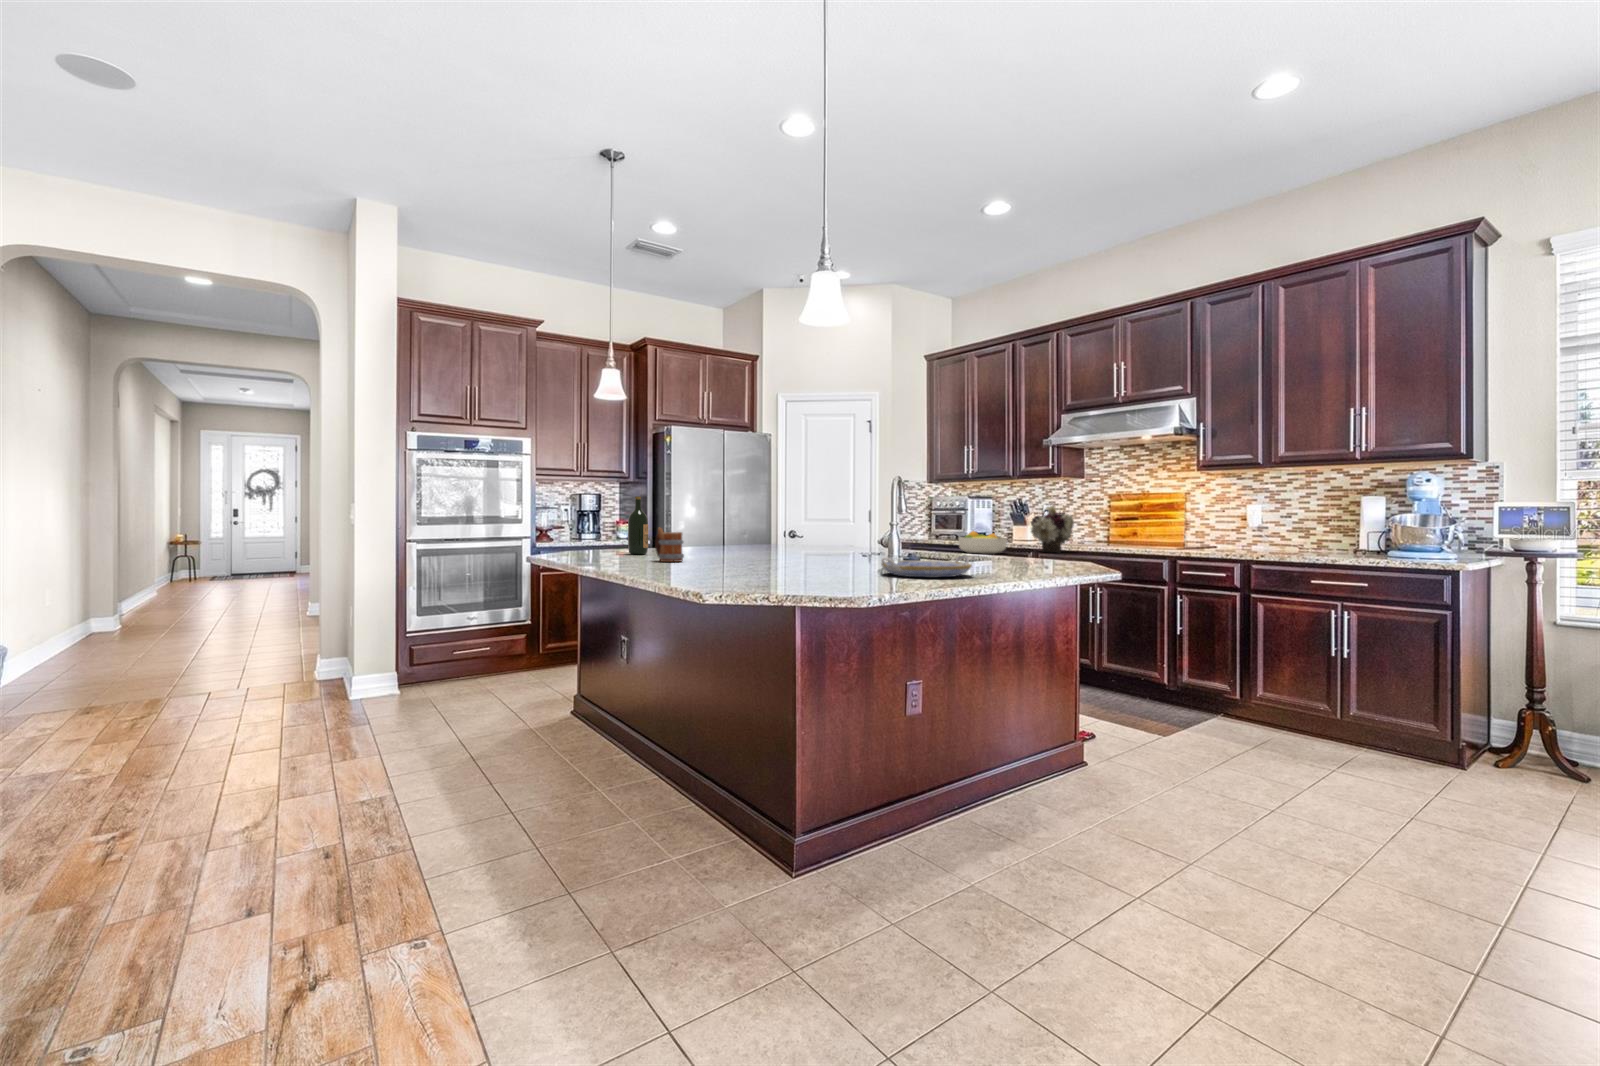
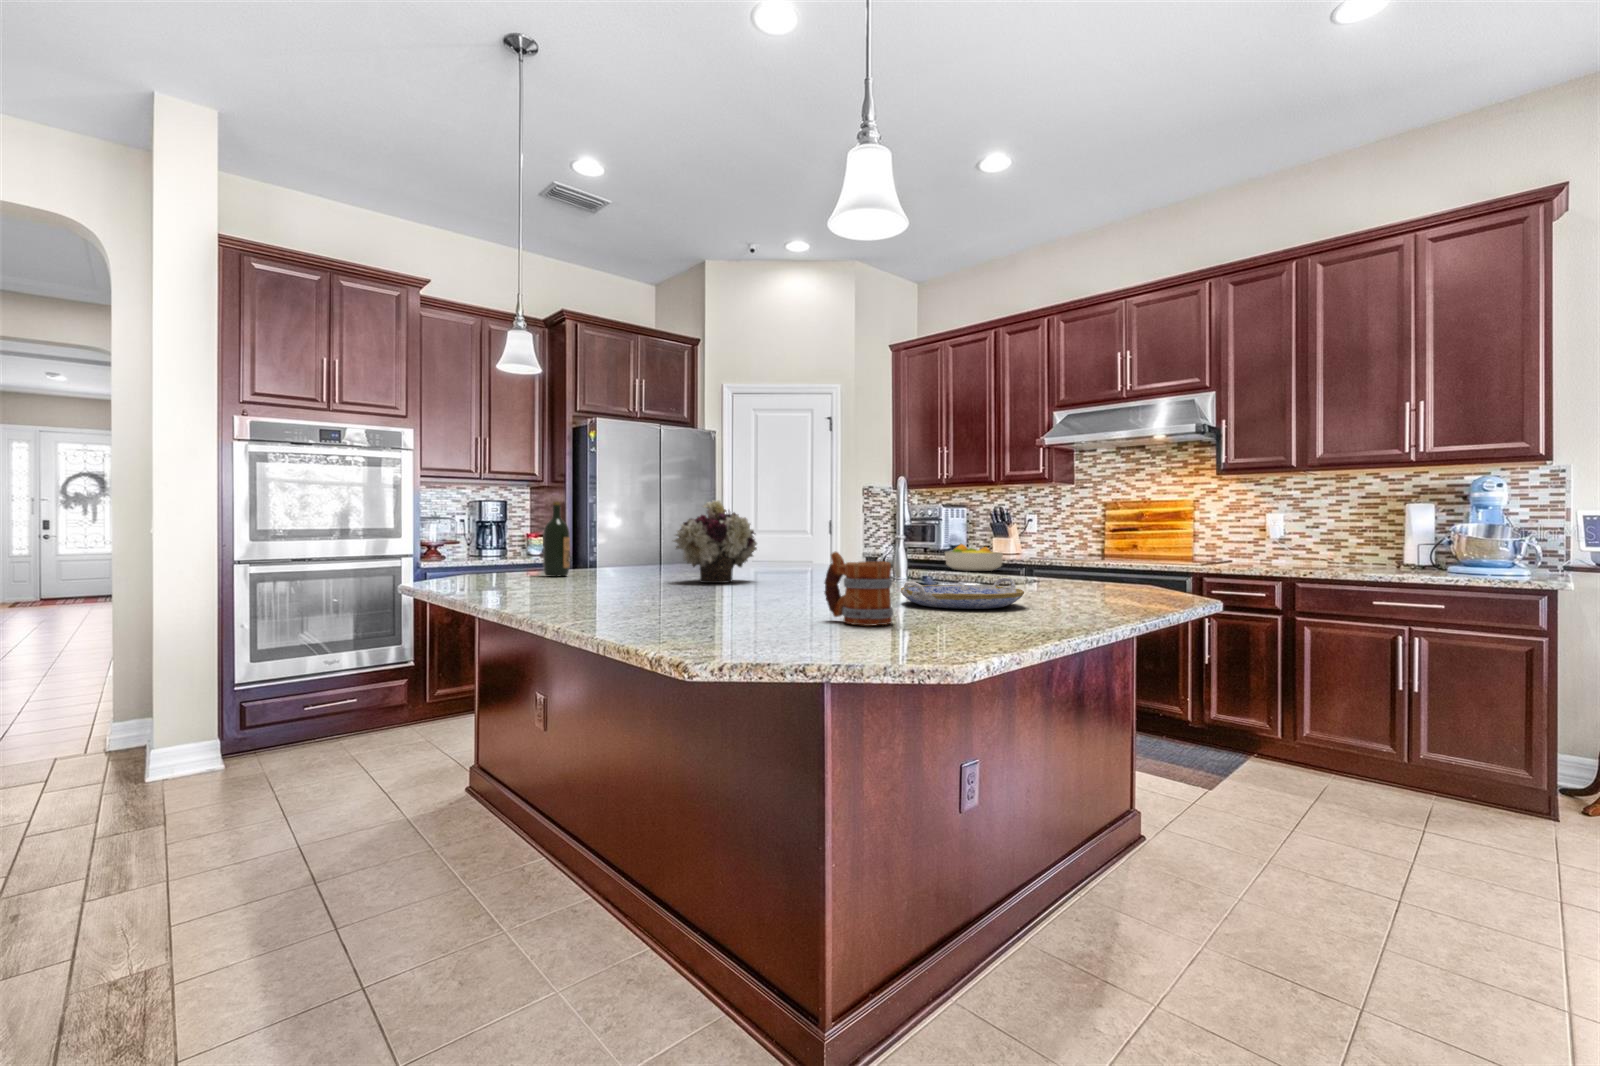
flower arrangement: present [1031,506,1074,552] -> present [672,500,757,583]
mug: present [655,527,684,562] -> present [825,552,893,626]

